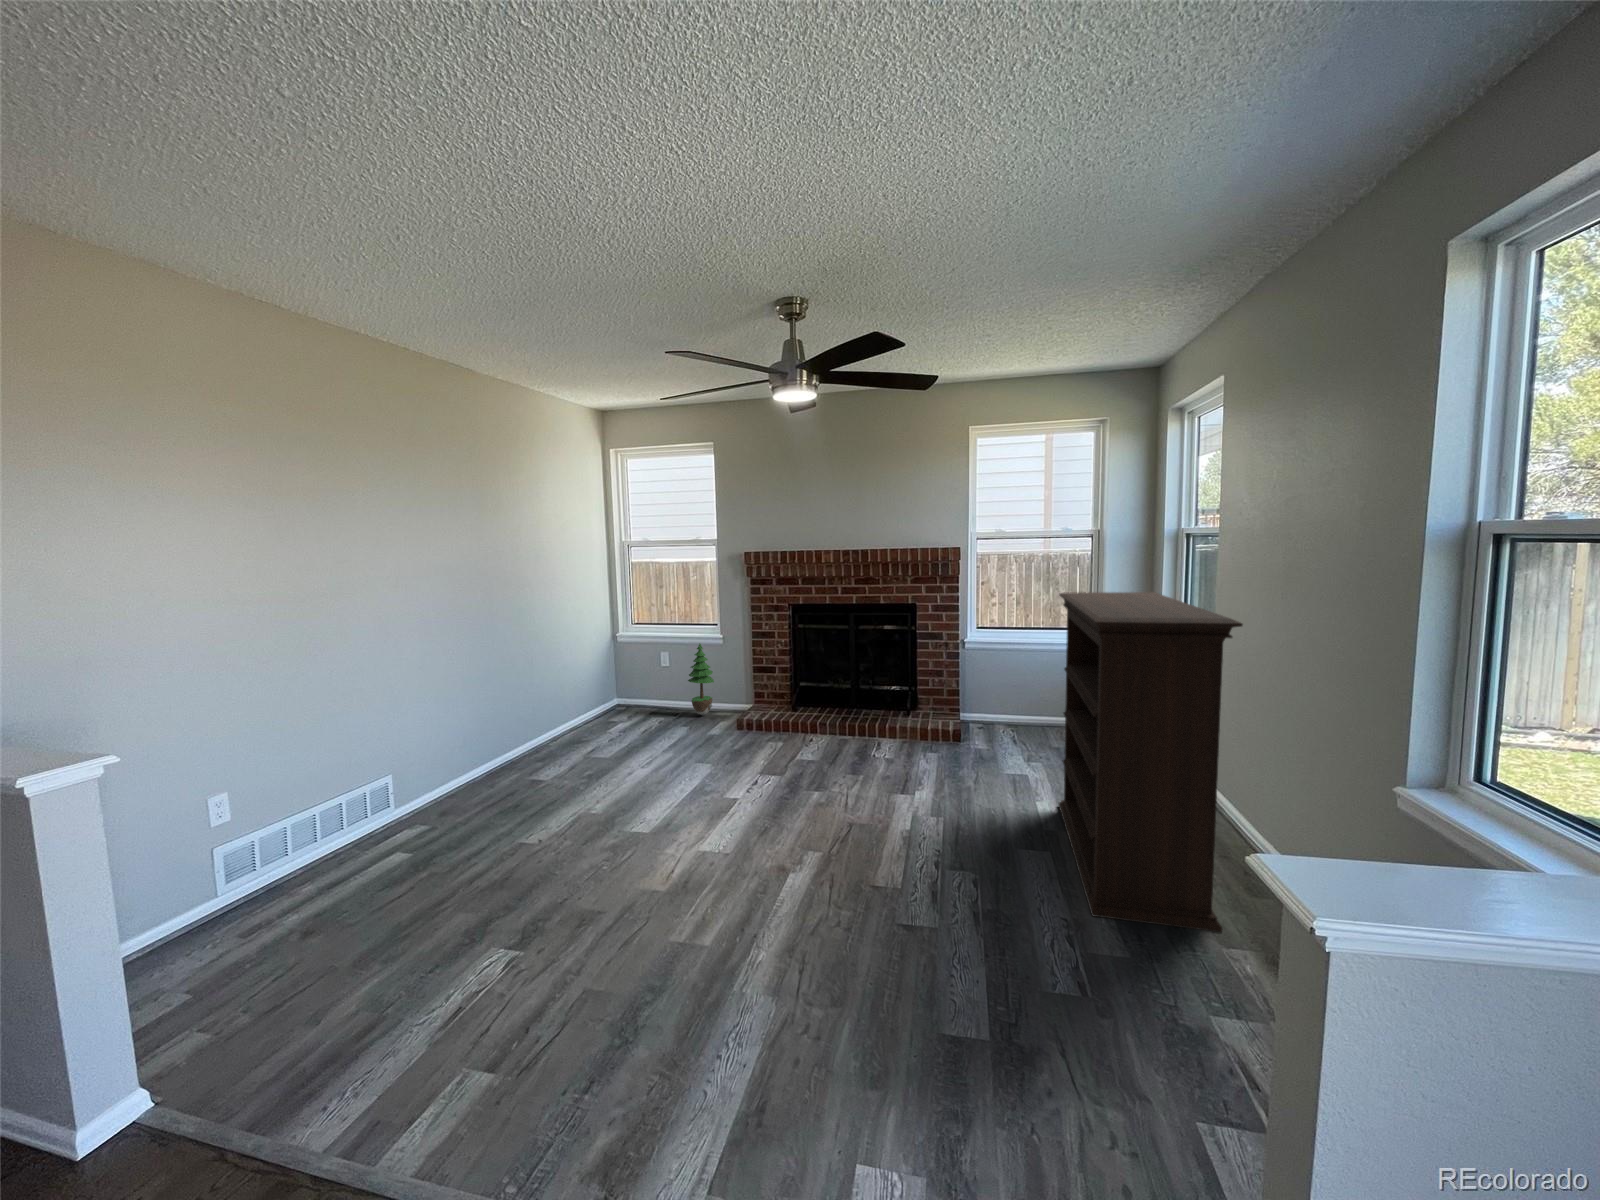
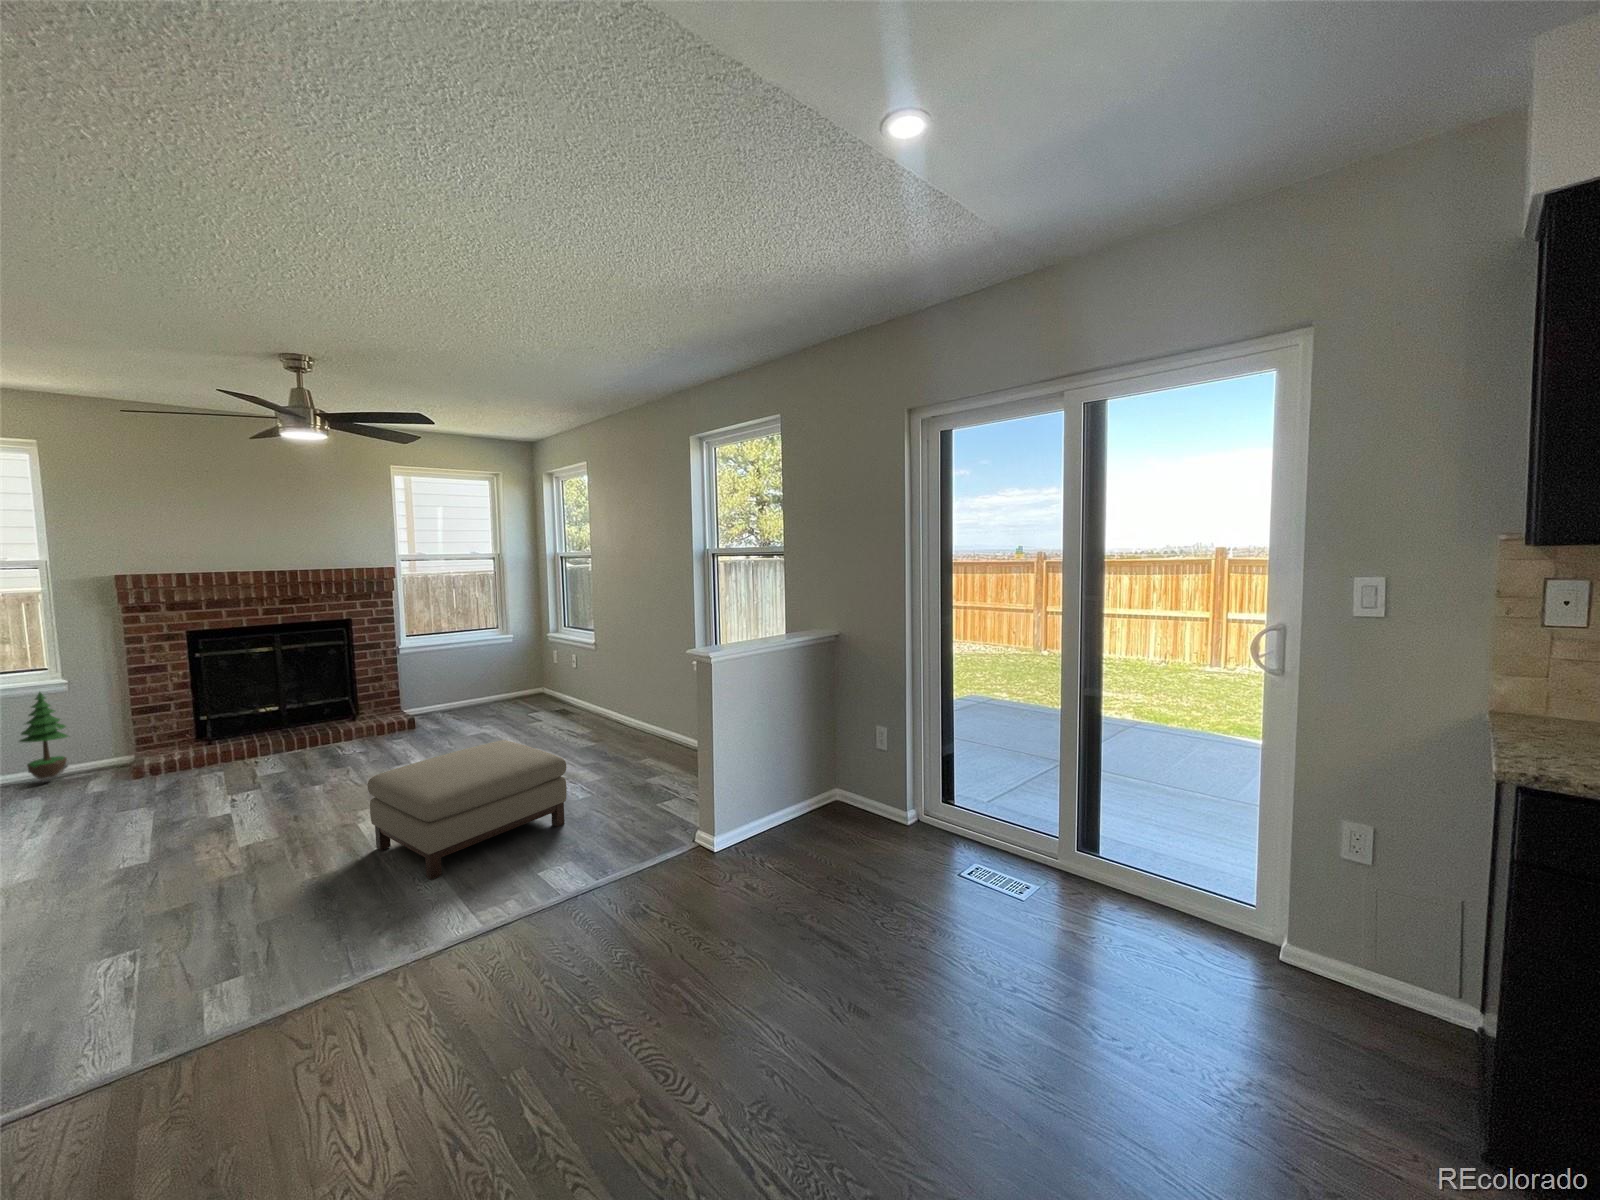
bookshelf: present [1059,592,1243,932] -> none [515,596,635,773]
ottoman: none [712,821,985,1038] -> present [367,740,567,880]

